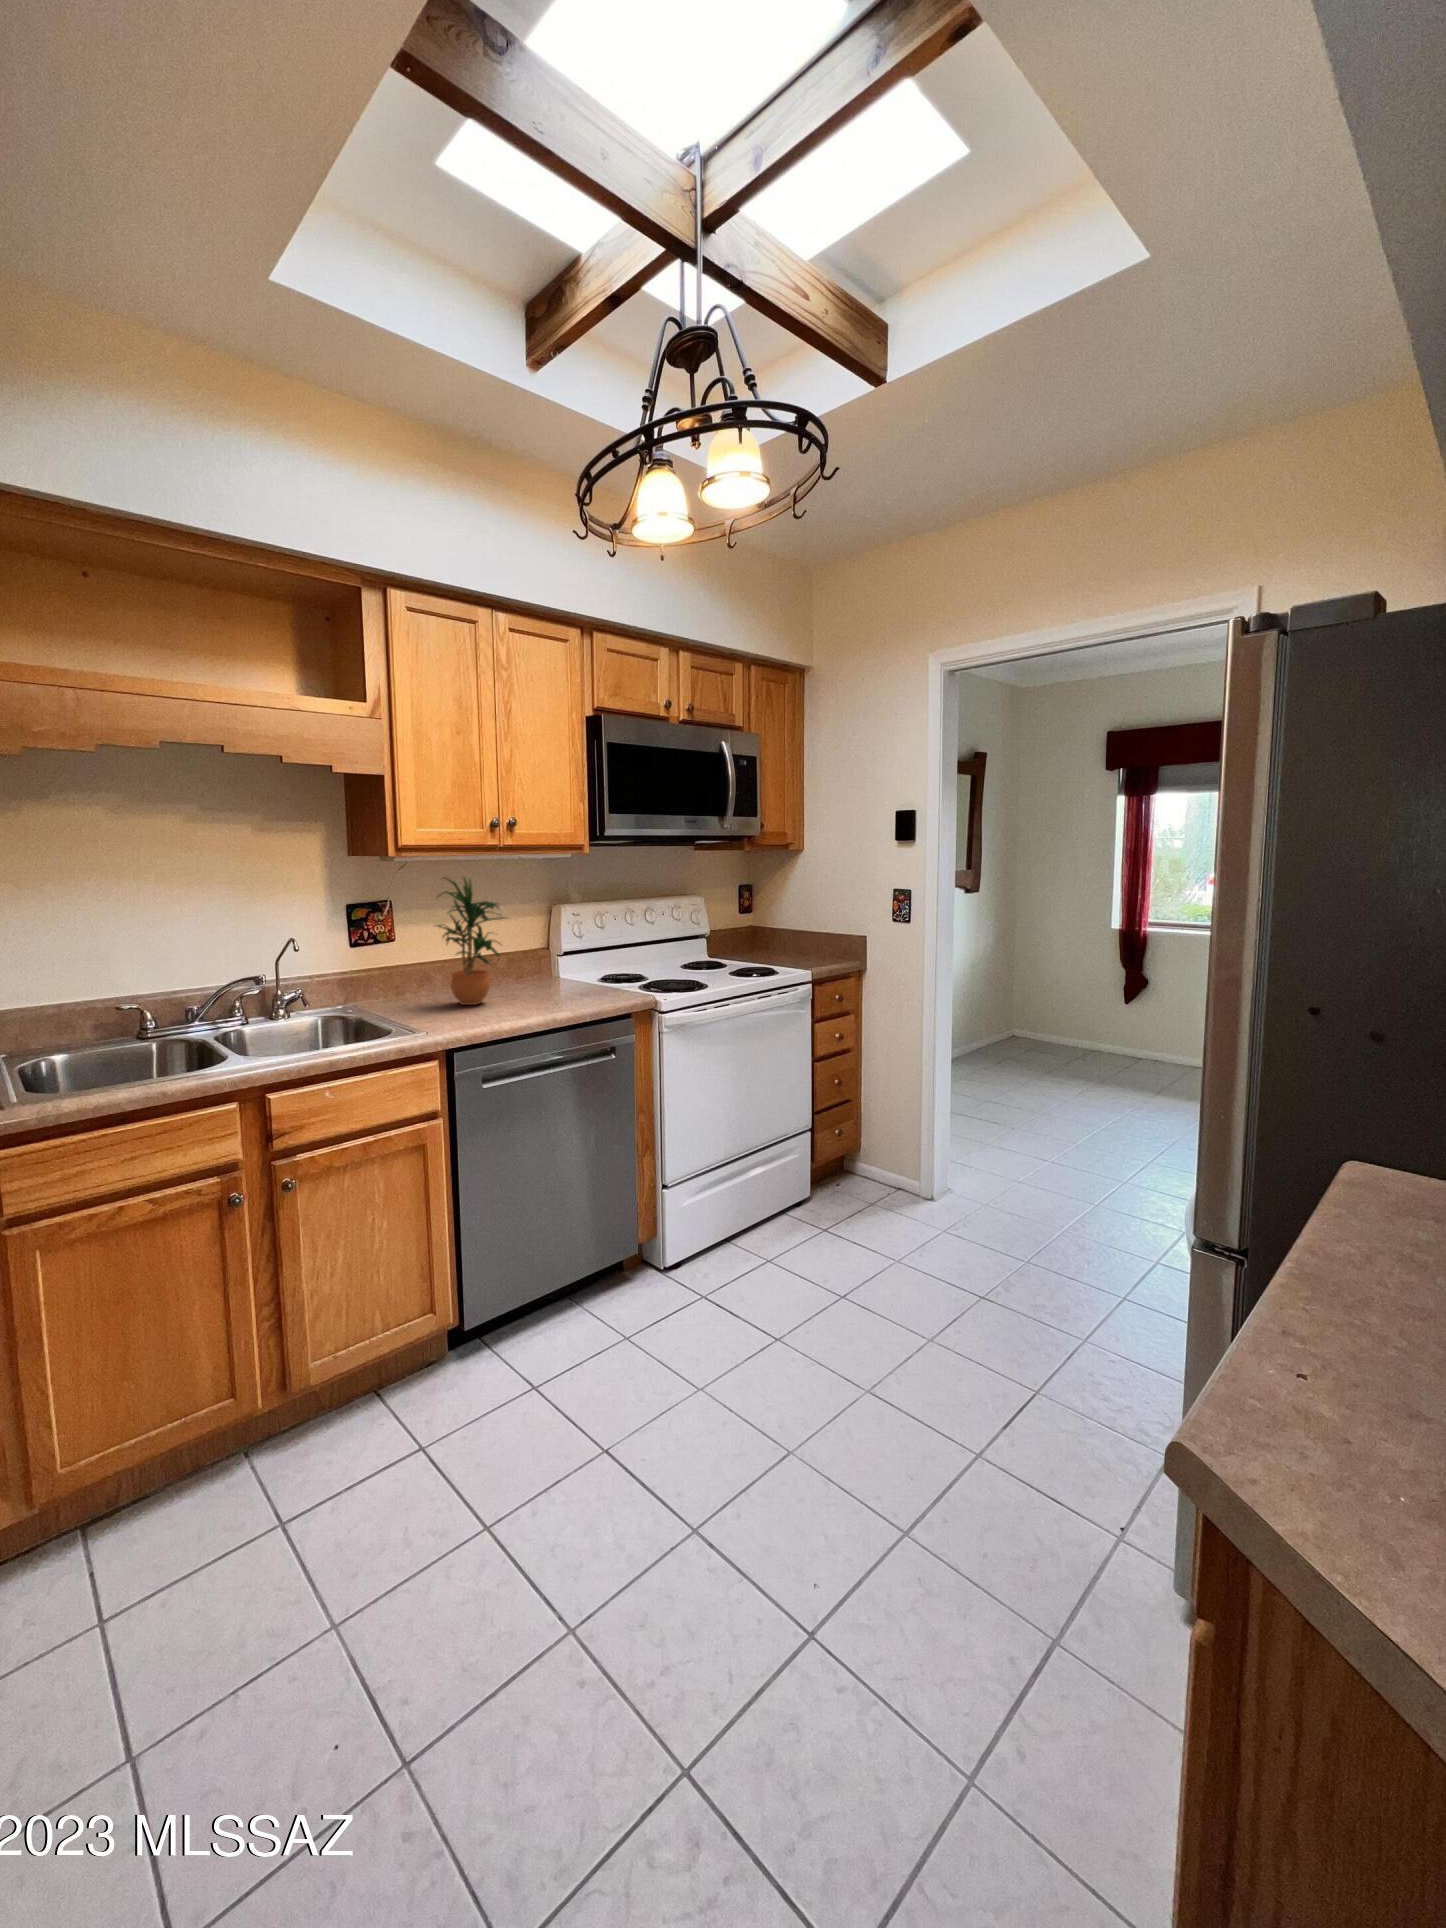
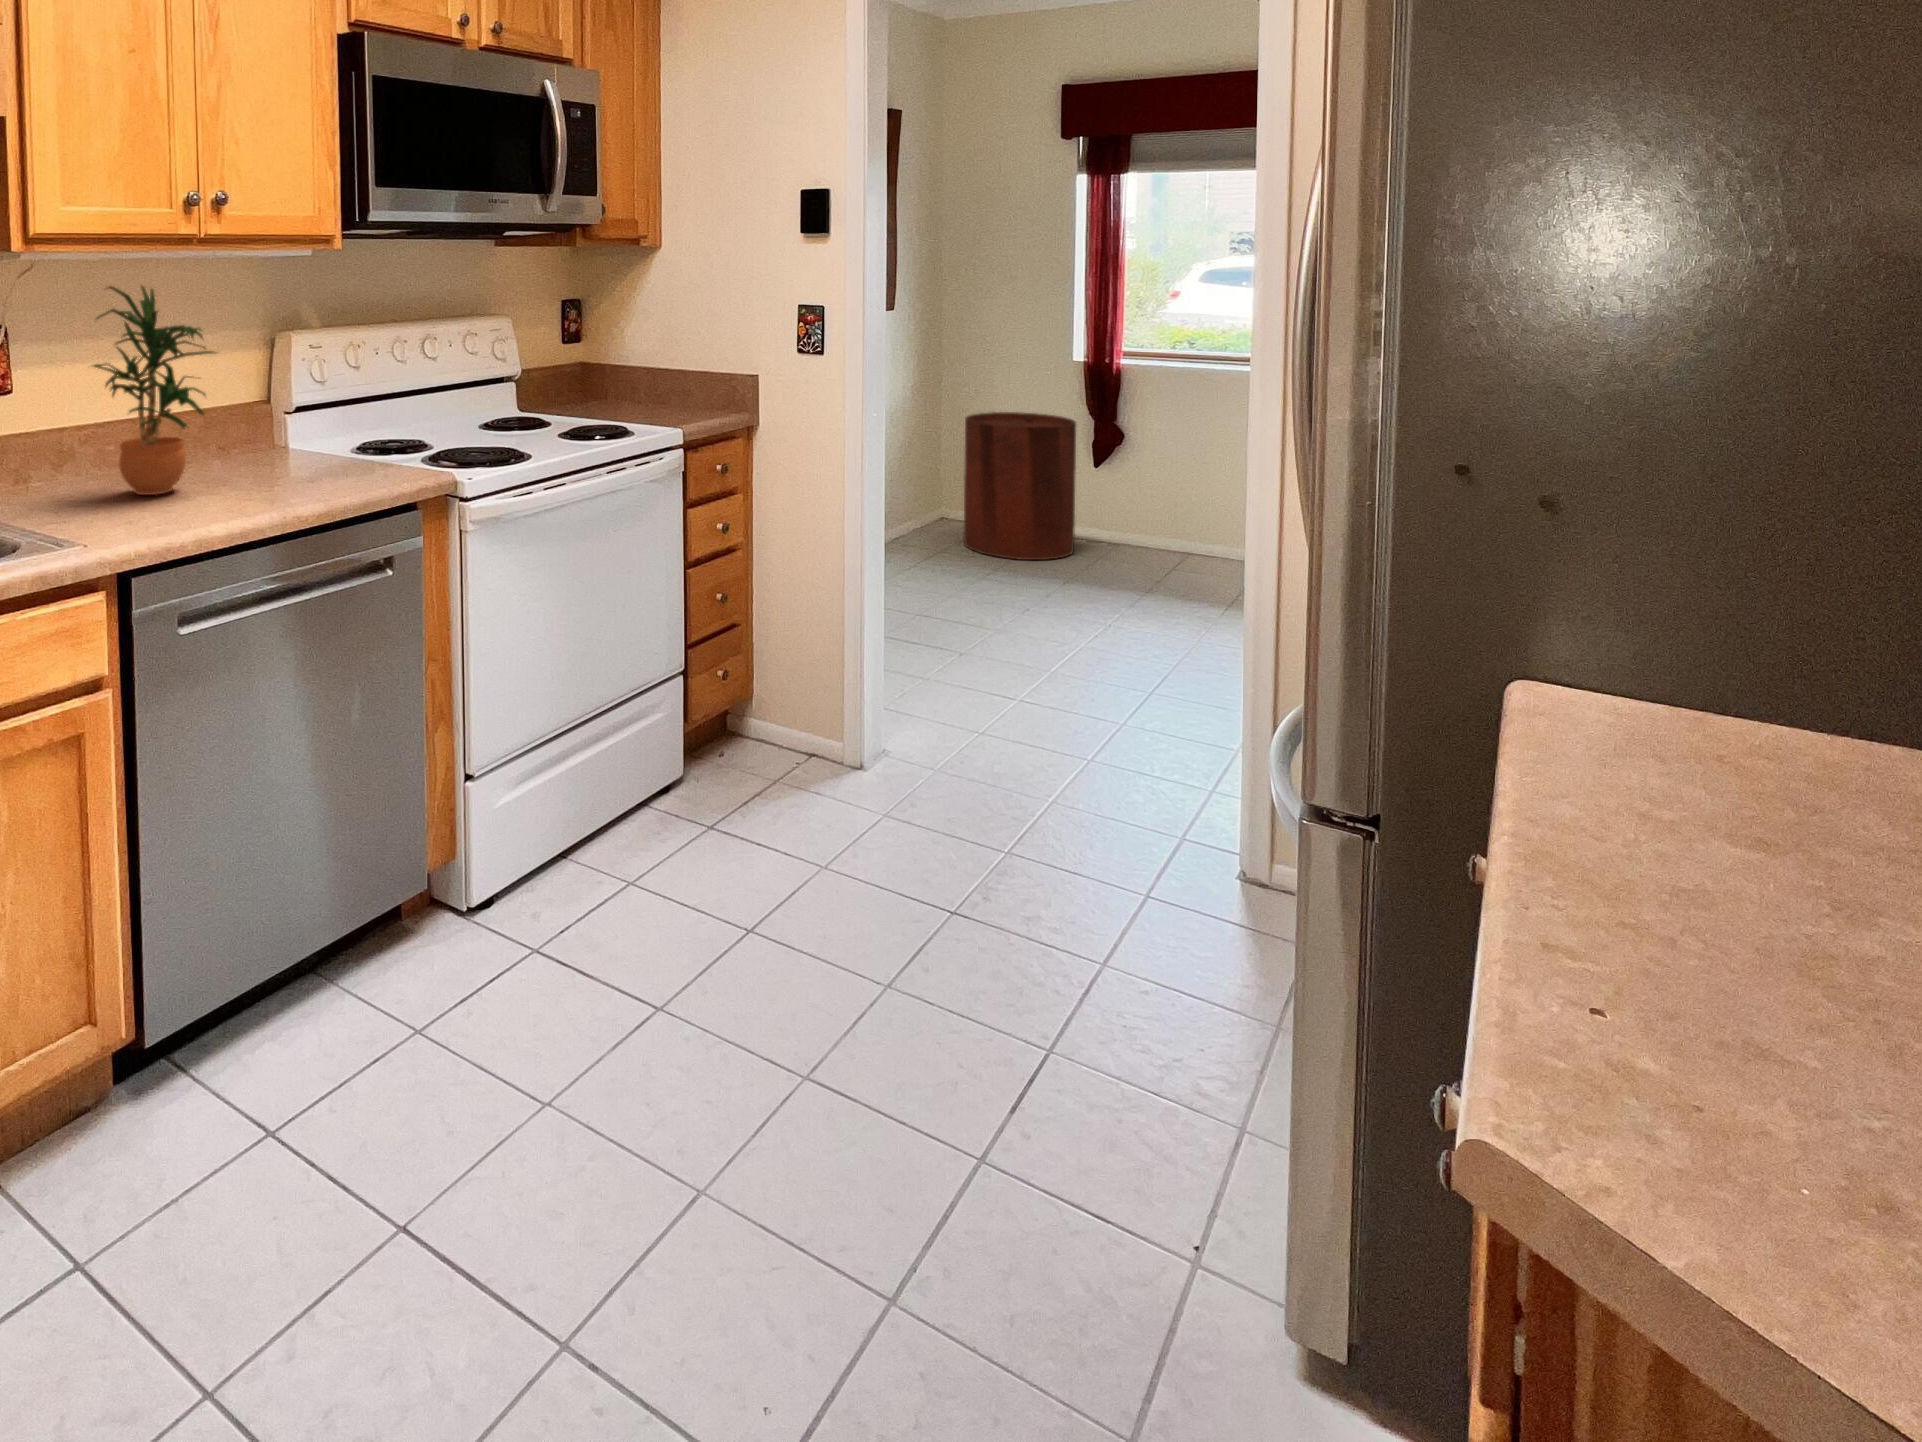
trash can: none [1029,967,1116,1073] -> present [964,412,1076,560]

